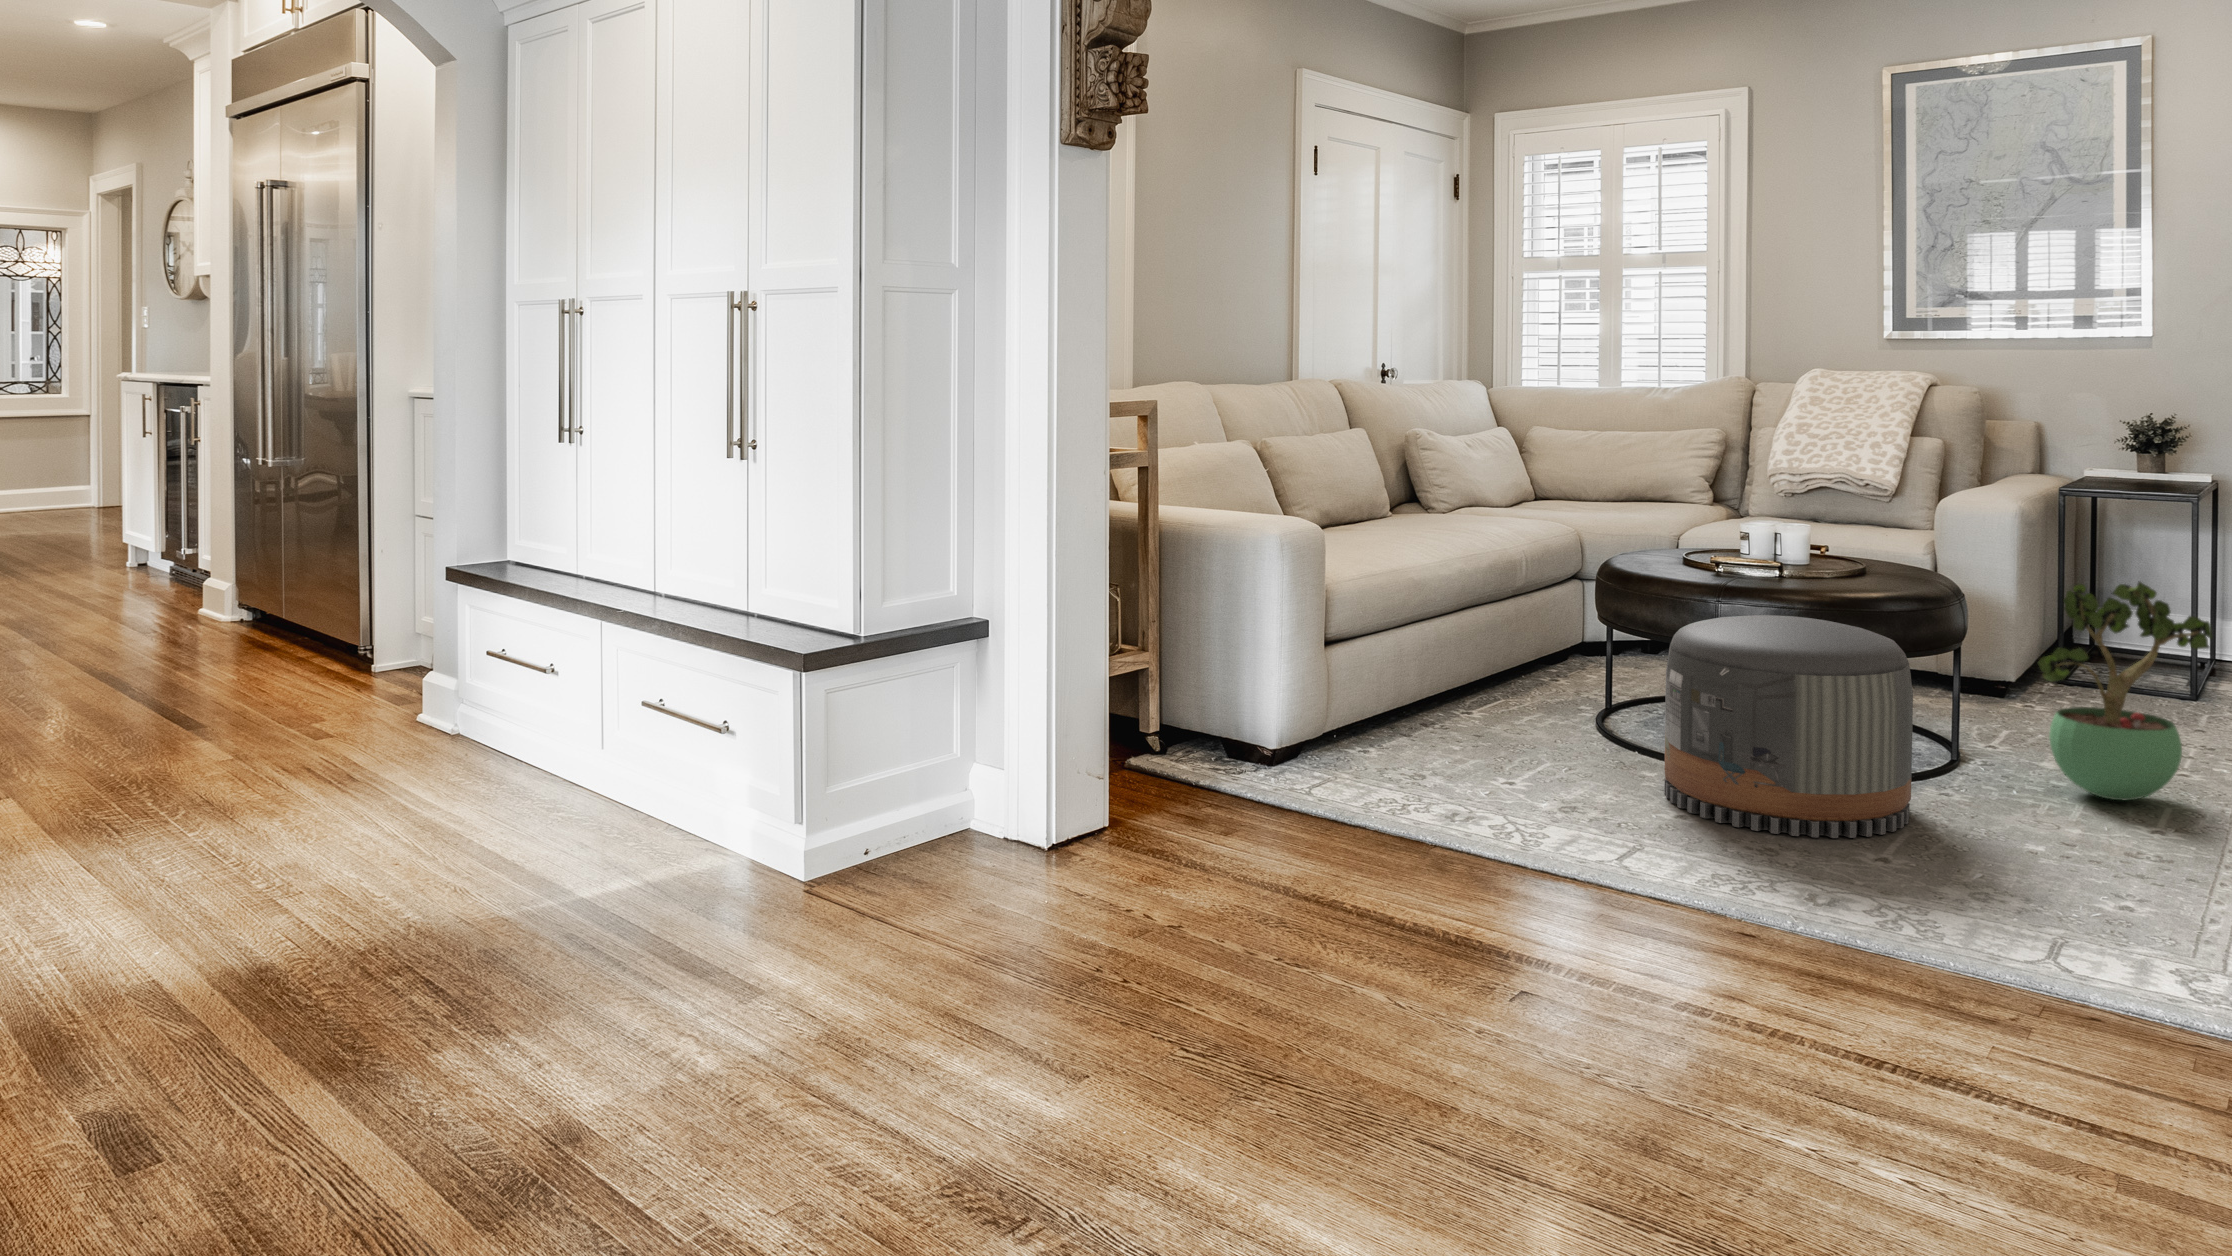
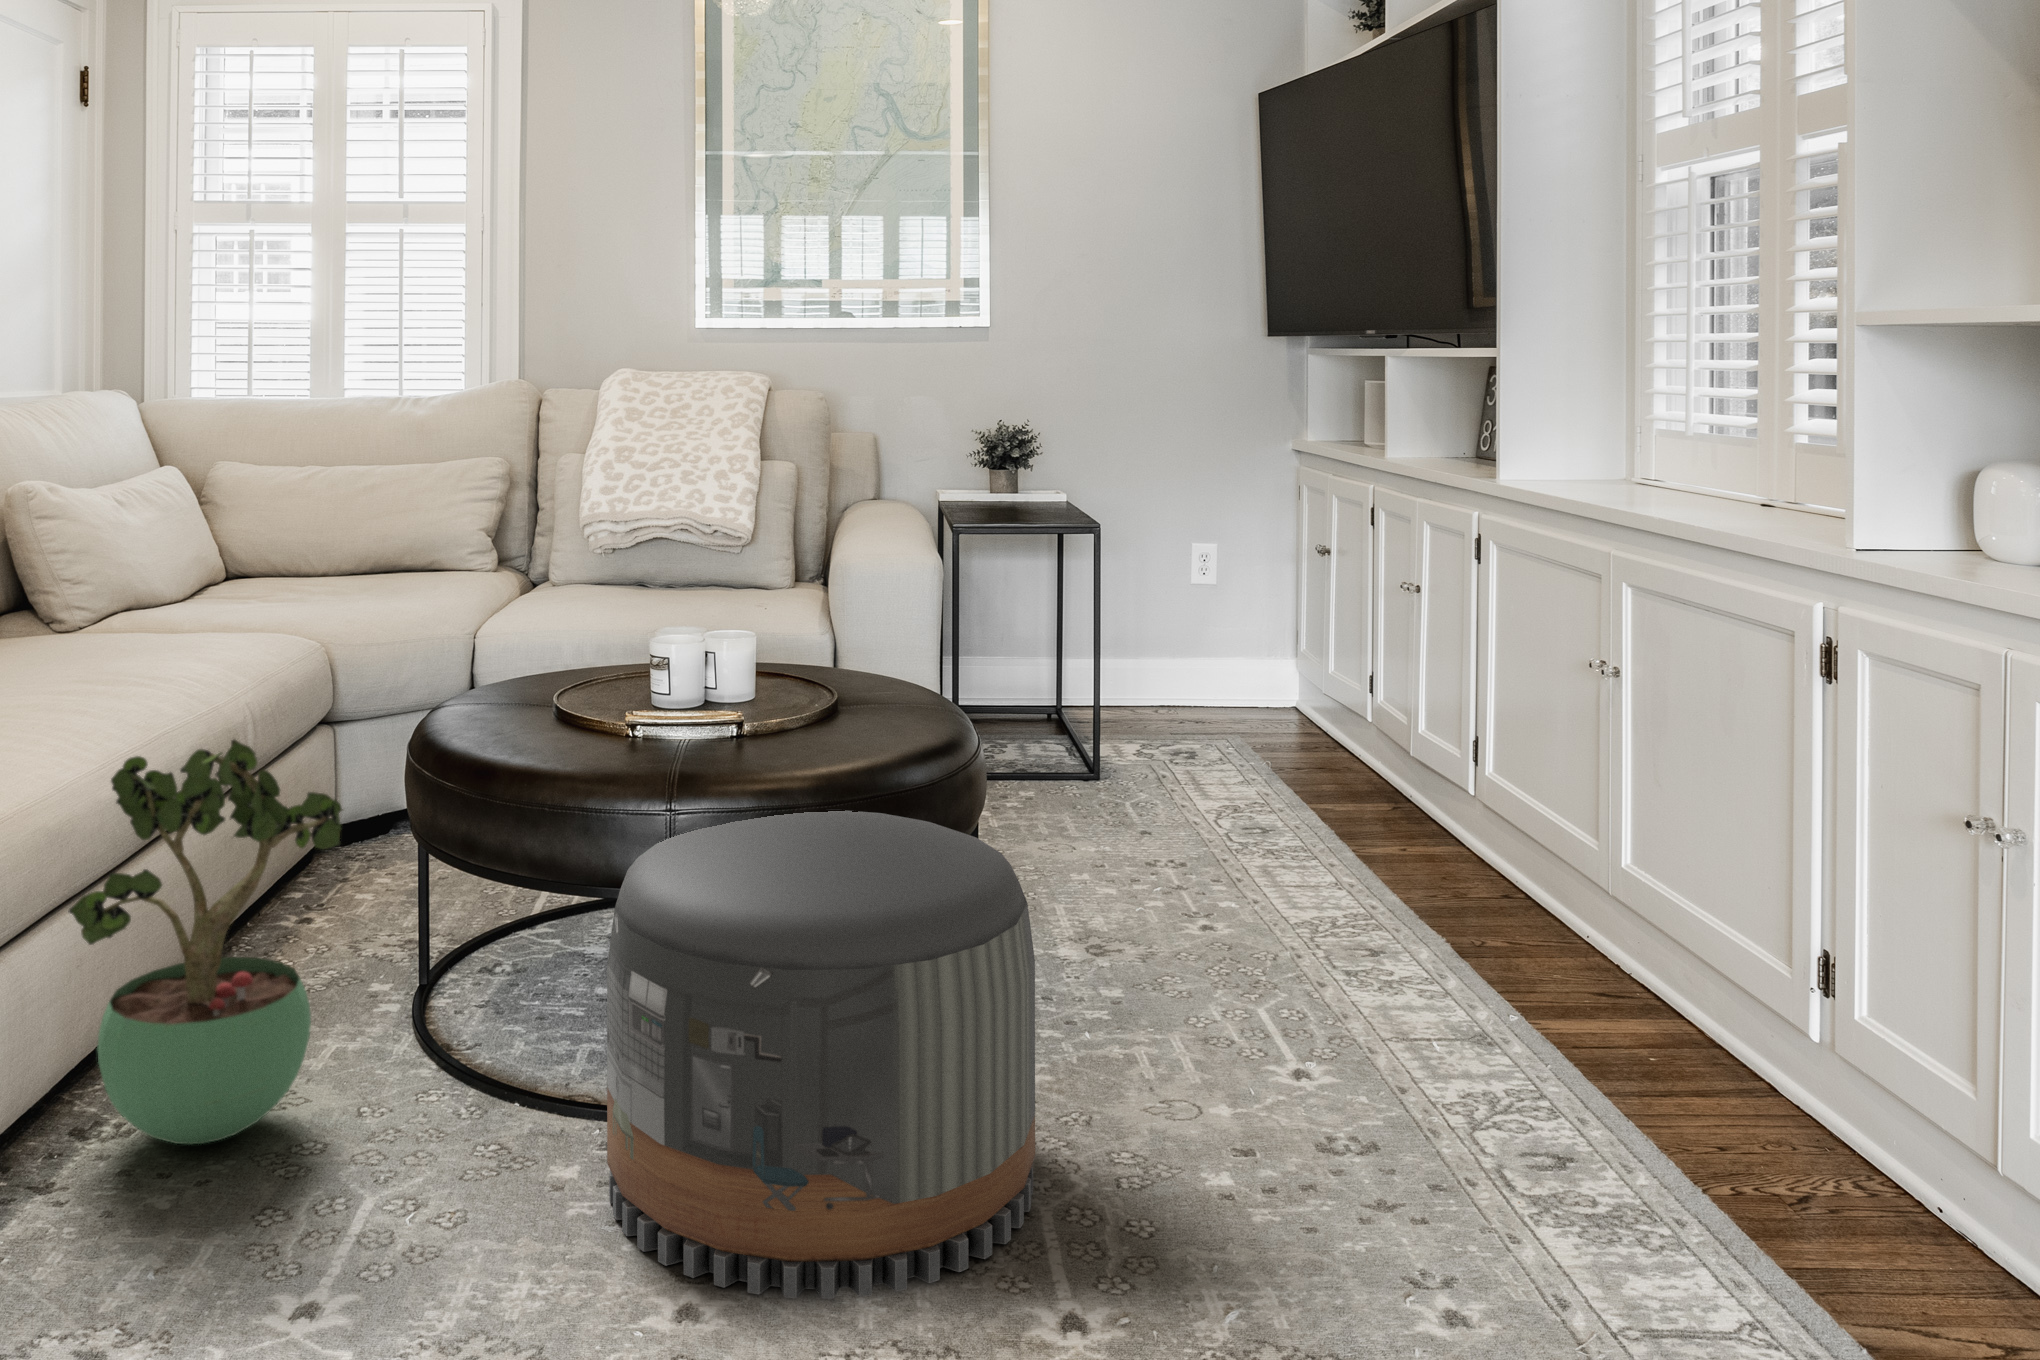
potted plant: present [2038,582,2212,800] -> present [68,740,342,1144]

